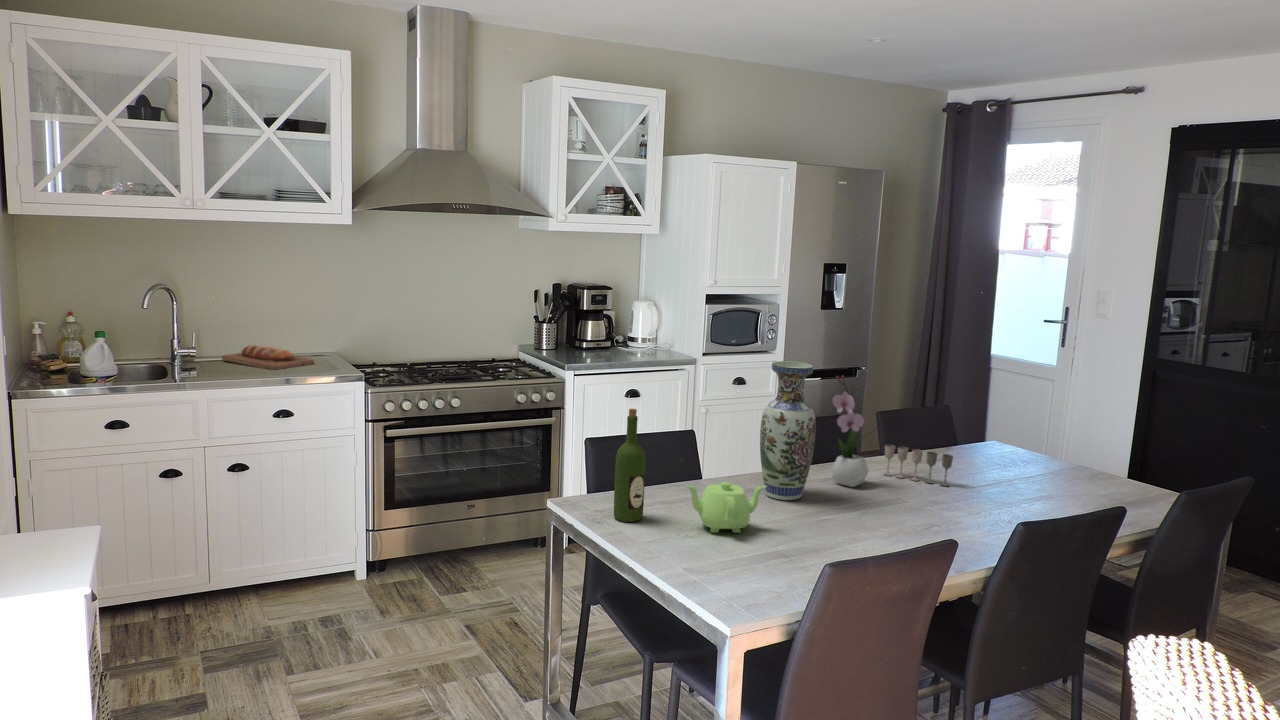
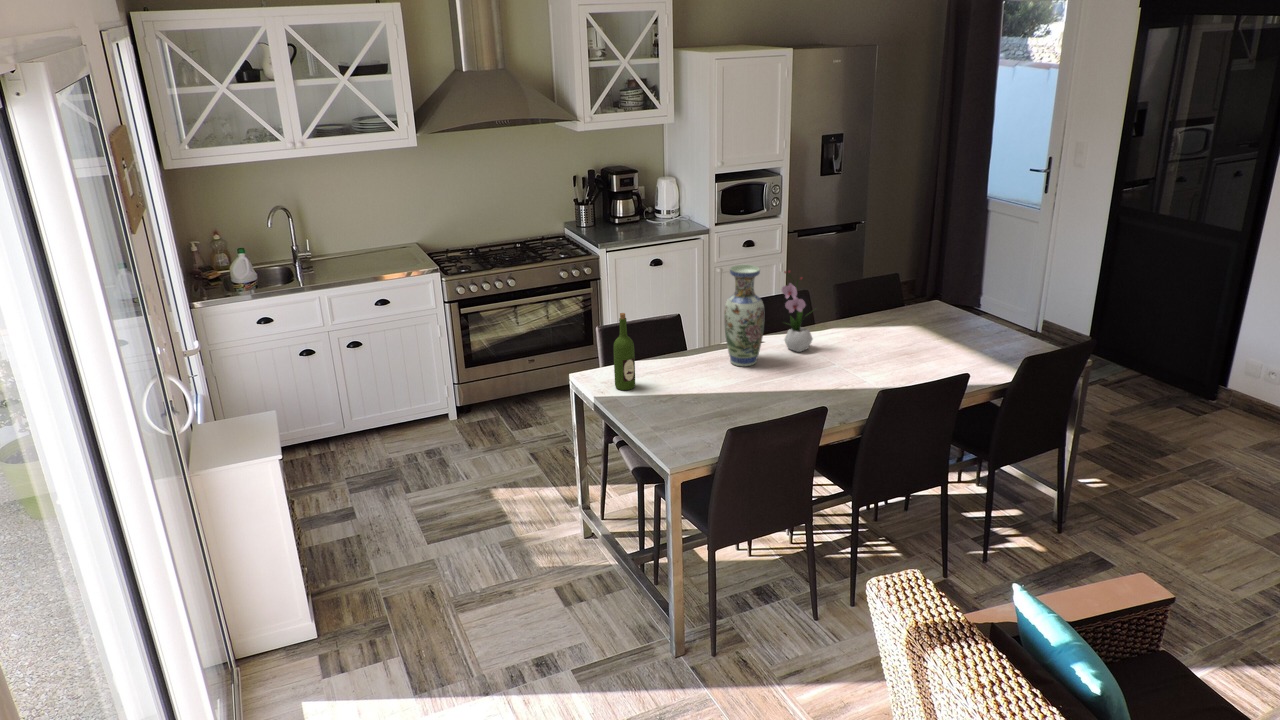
bread loaf: present [222,345,314,370] -> none [330,246,400,268]
wine glass: present [884,445,953,486] -> none [829,316,879,348]
teapot: present [686,482,766,533] -> none [661,361,719,397]

